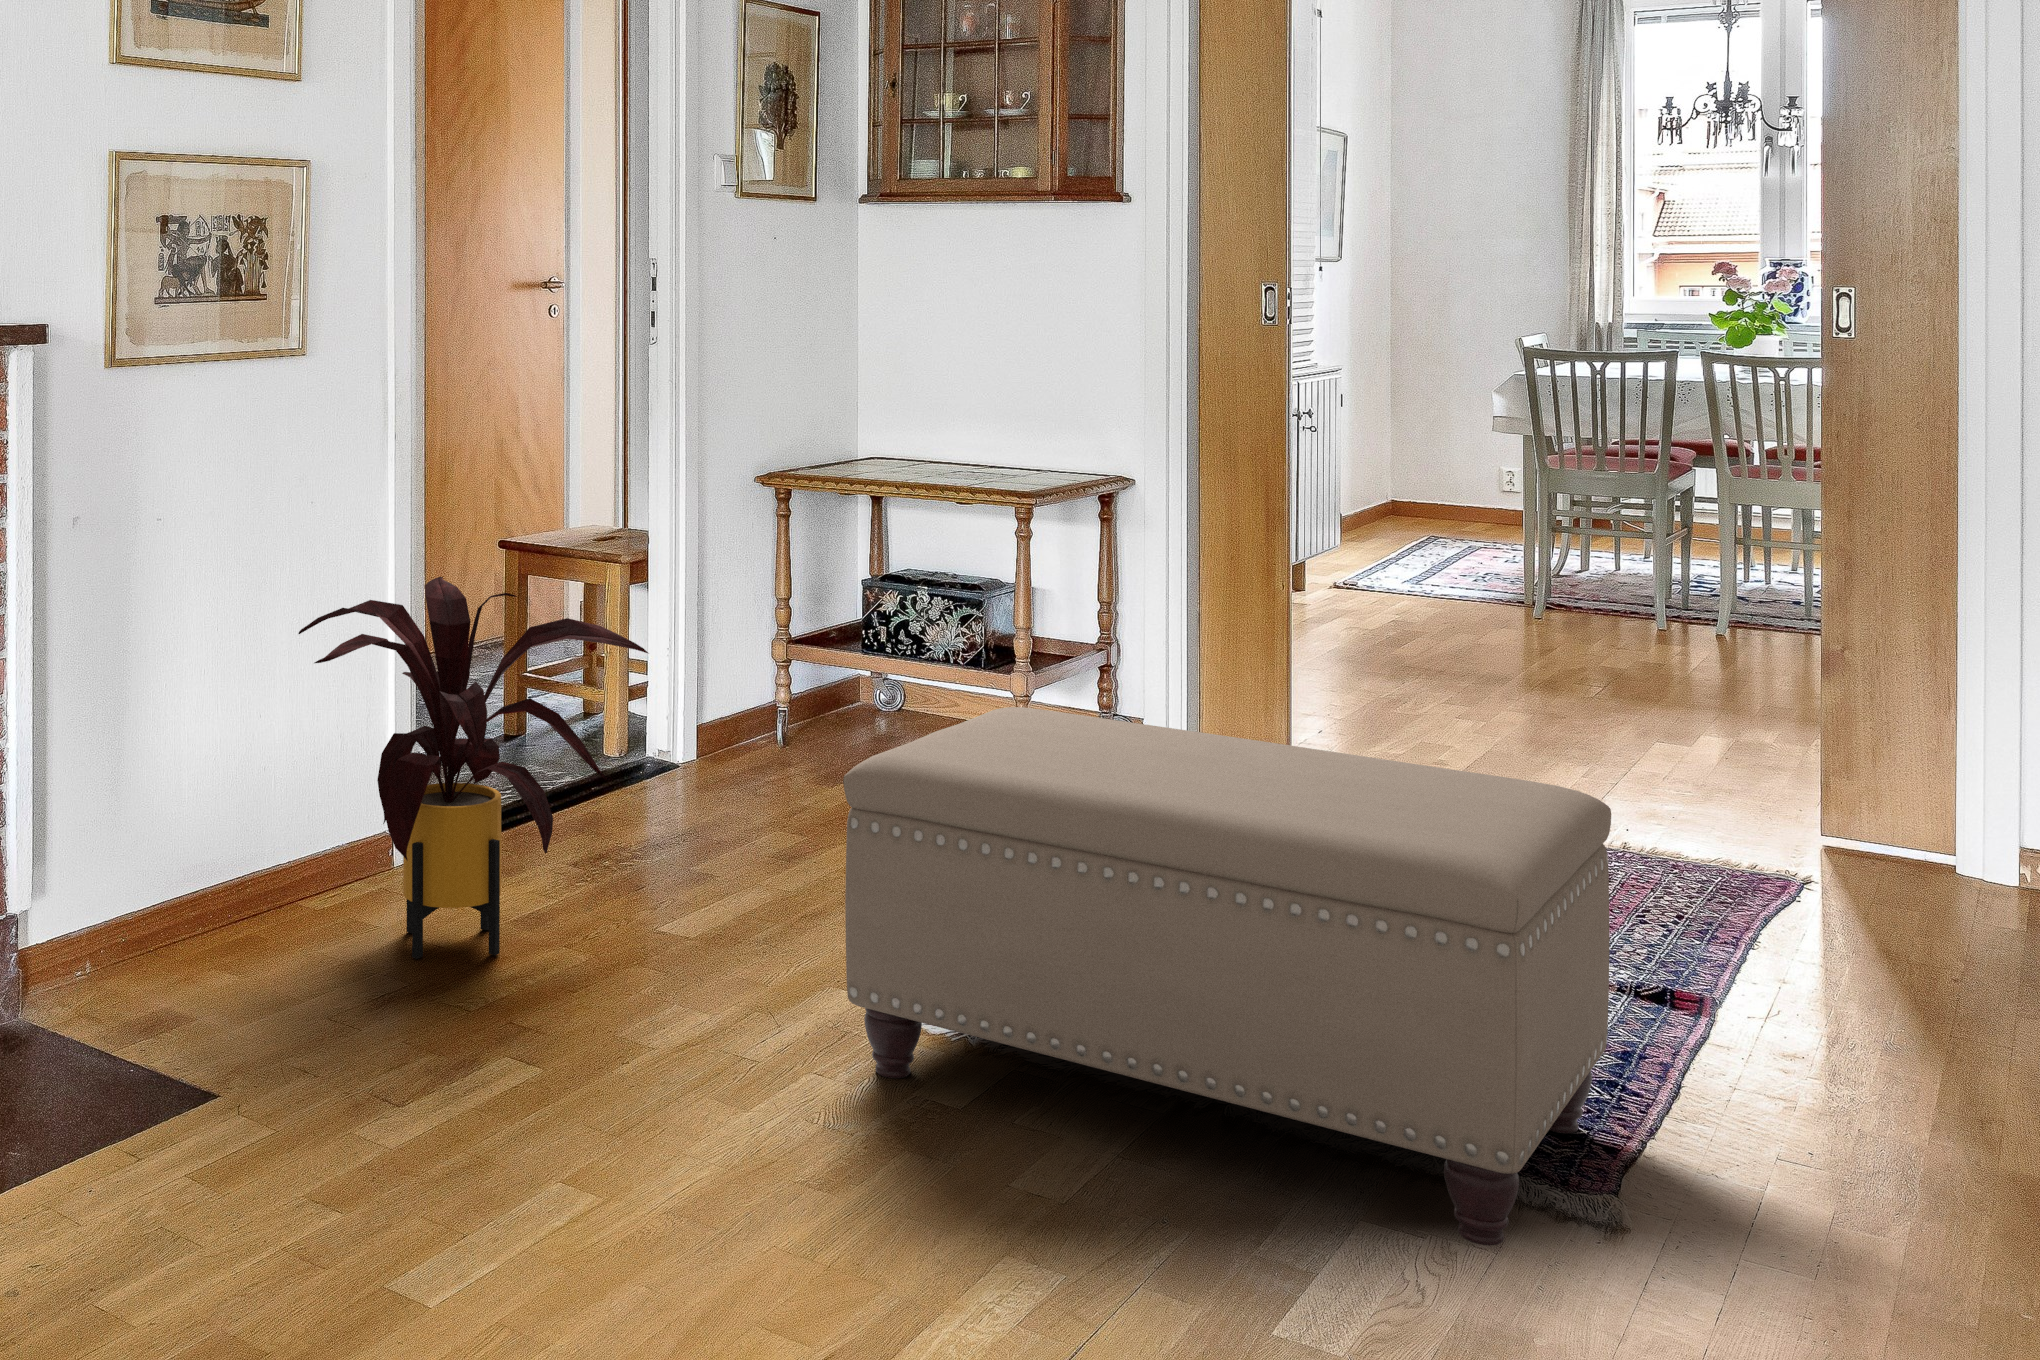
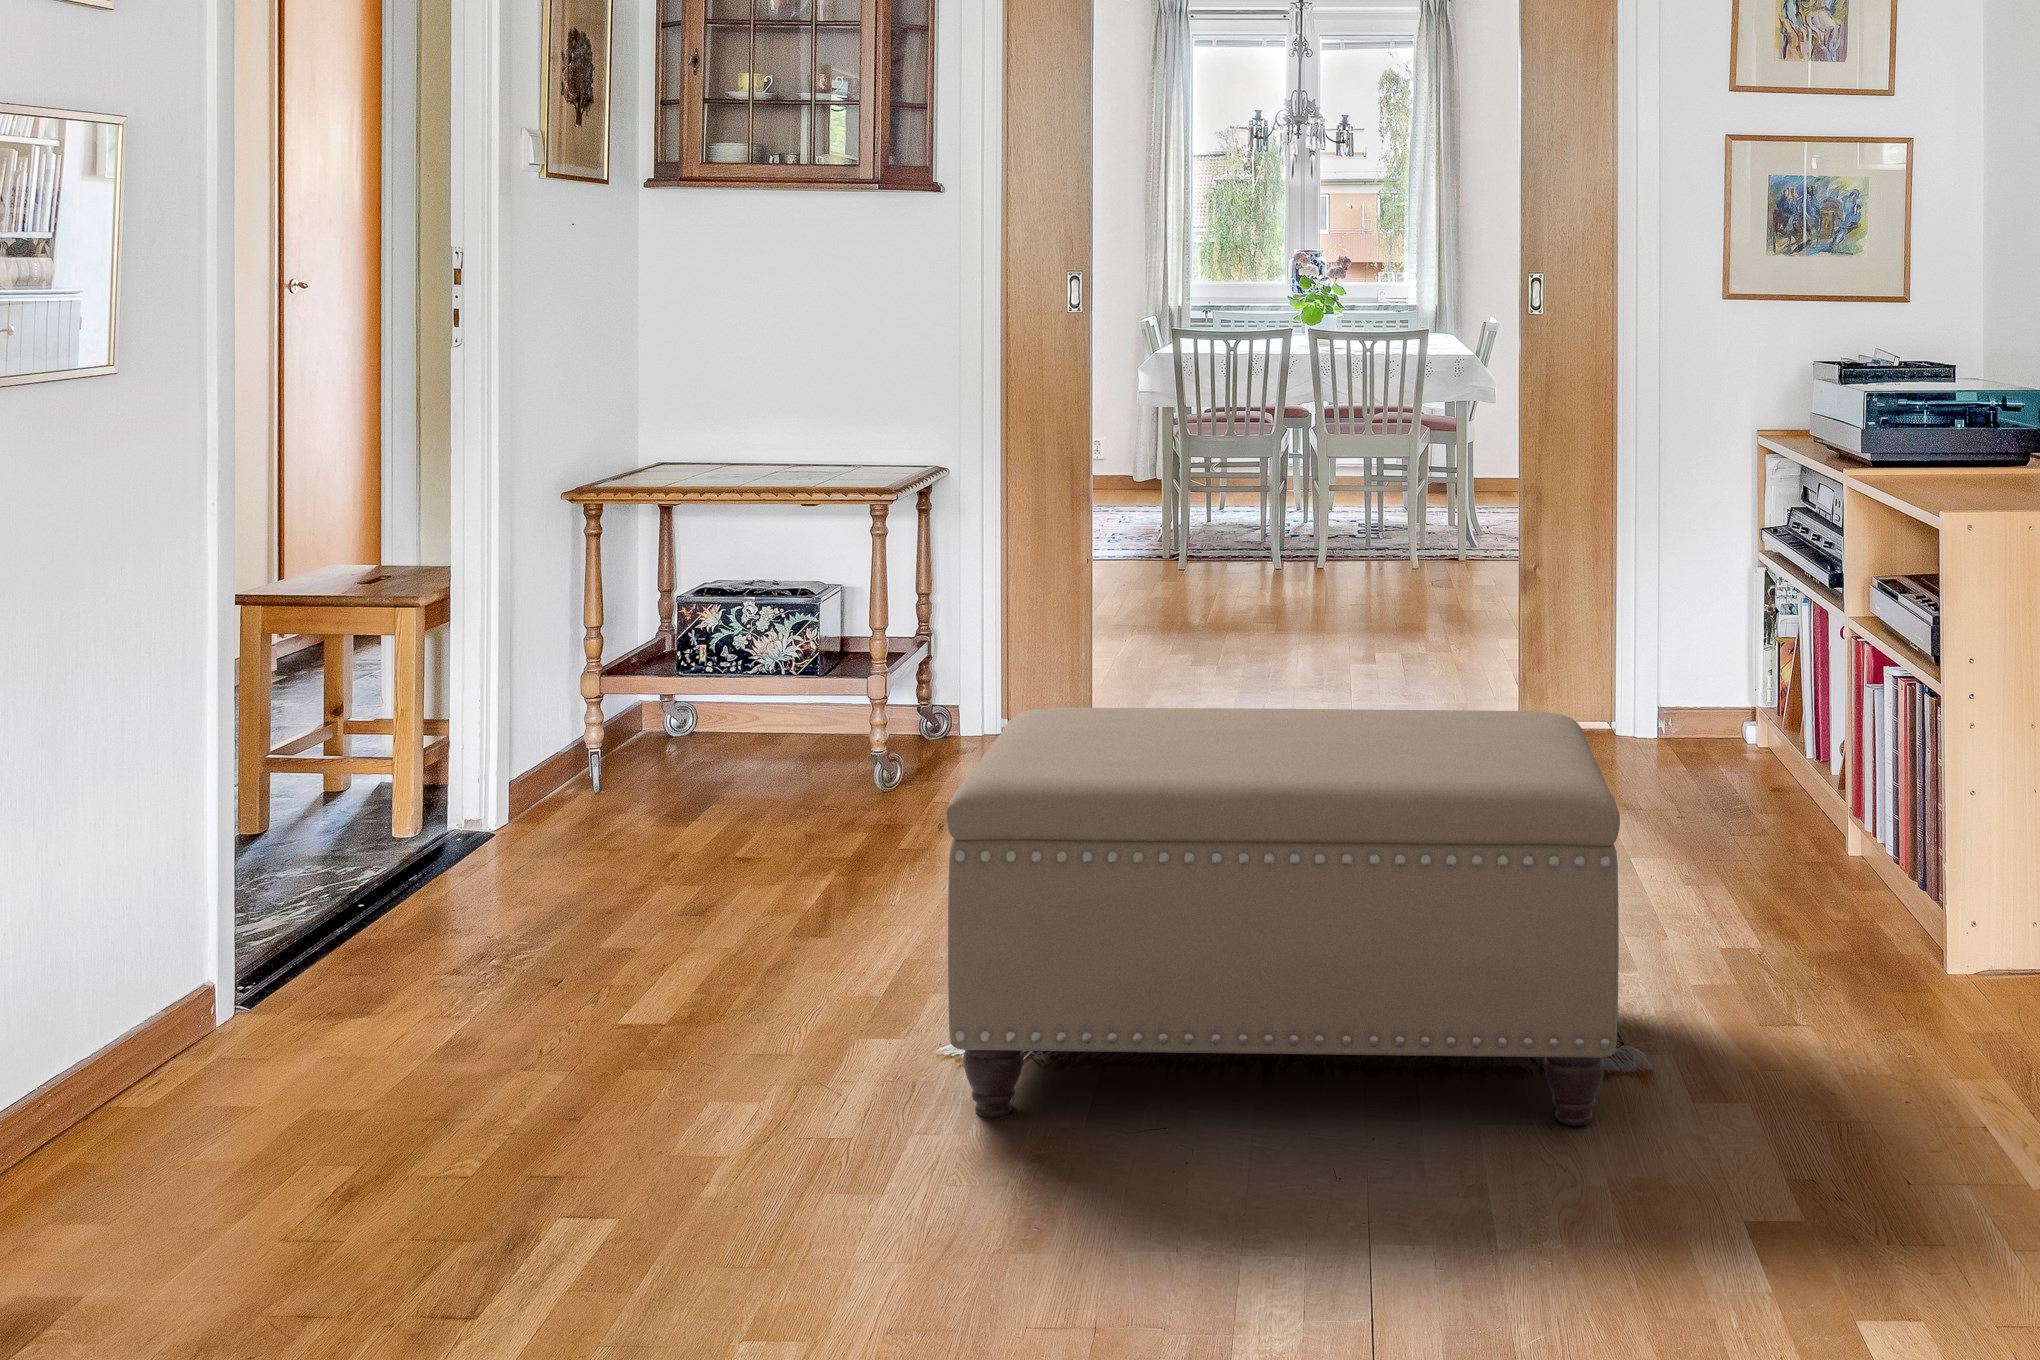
house plant: present [298,577,648,959] -> none [125,645,637,1126]

